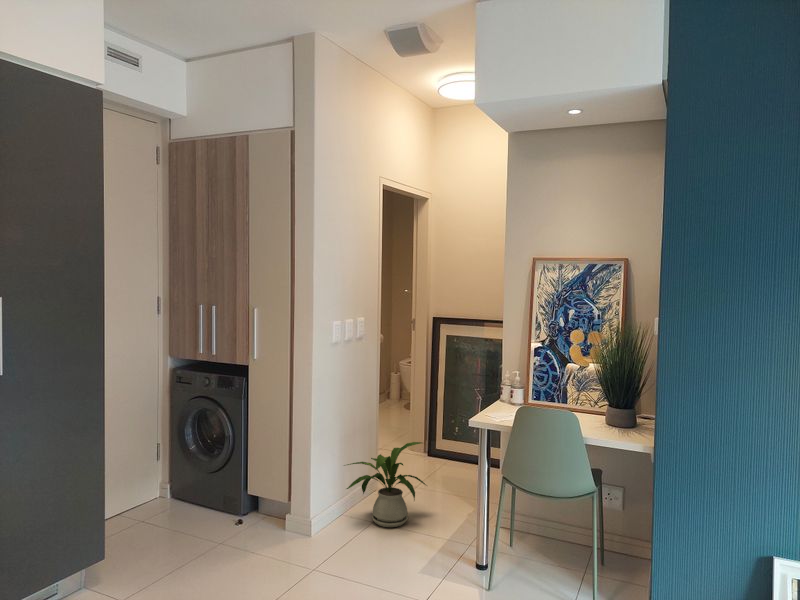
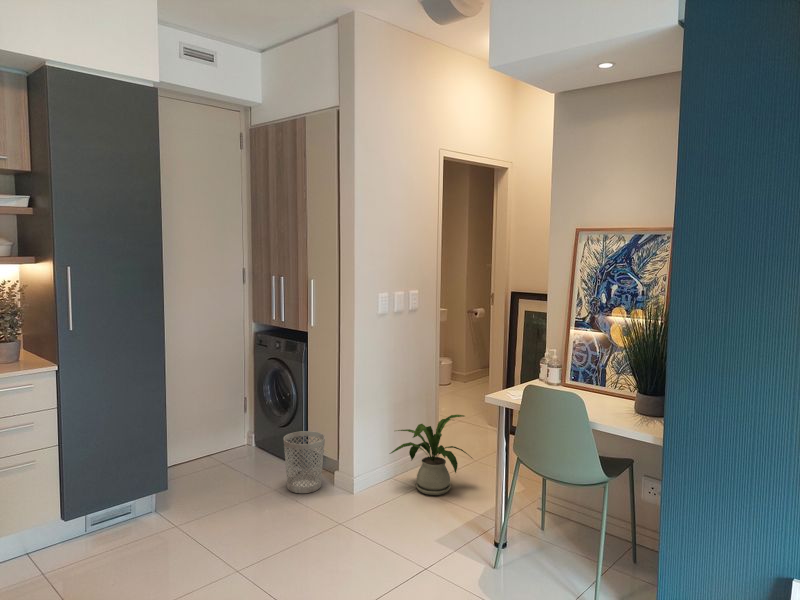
wastebasket: none [230,474,277,543] -> present [284,431,325,493]

